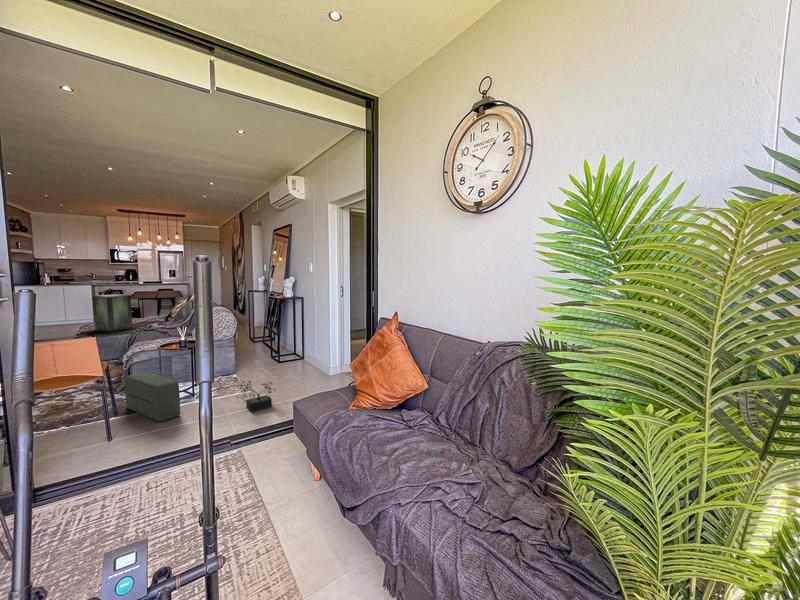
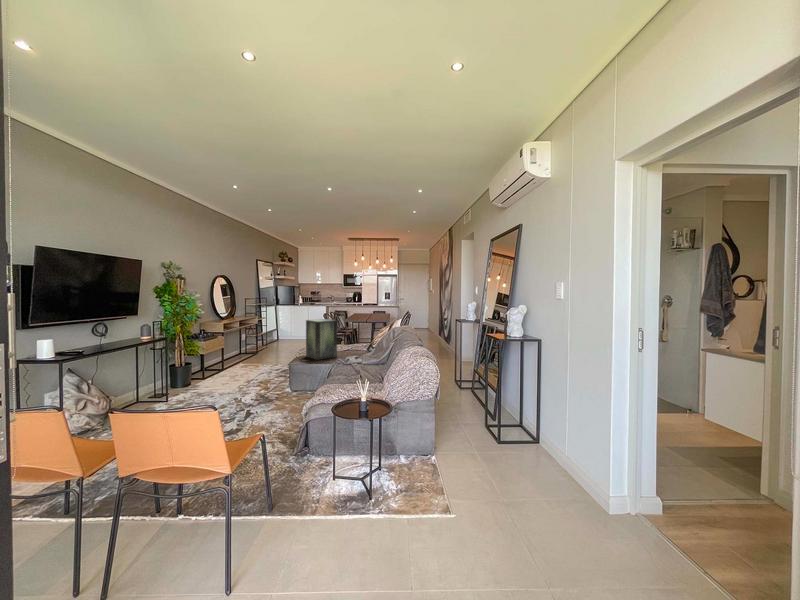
pouf: present [124,372,180,422] -> none [292,437,344,543]
decorative plant: present [237,381,276,412] -> none [428,499,500,574]

